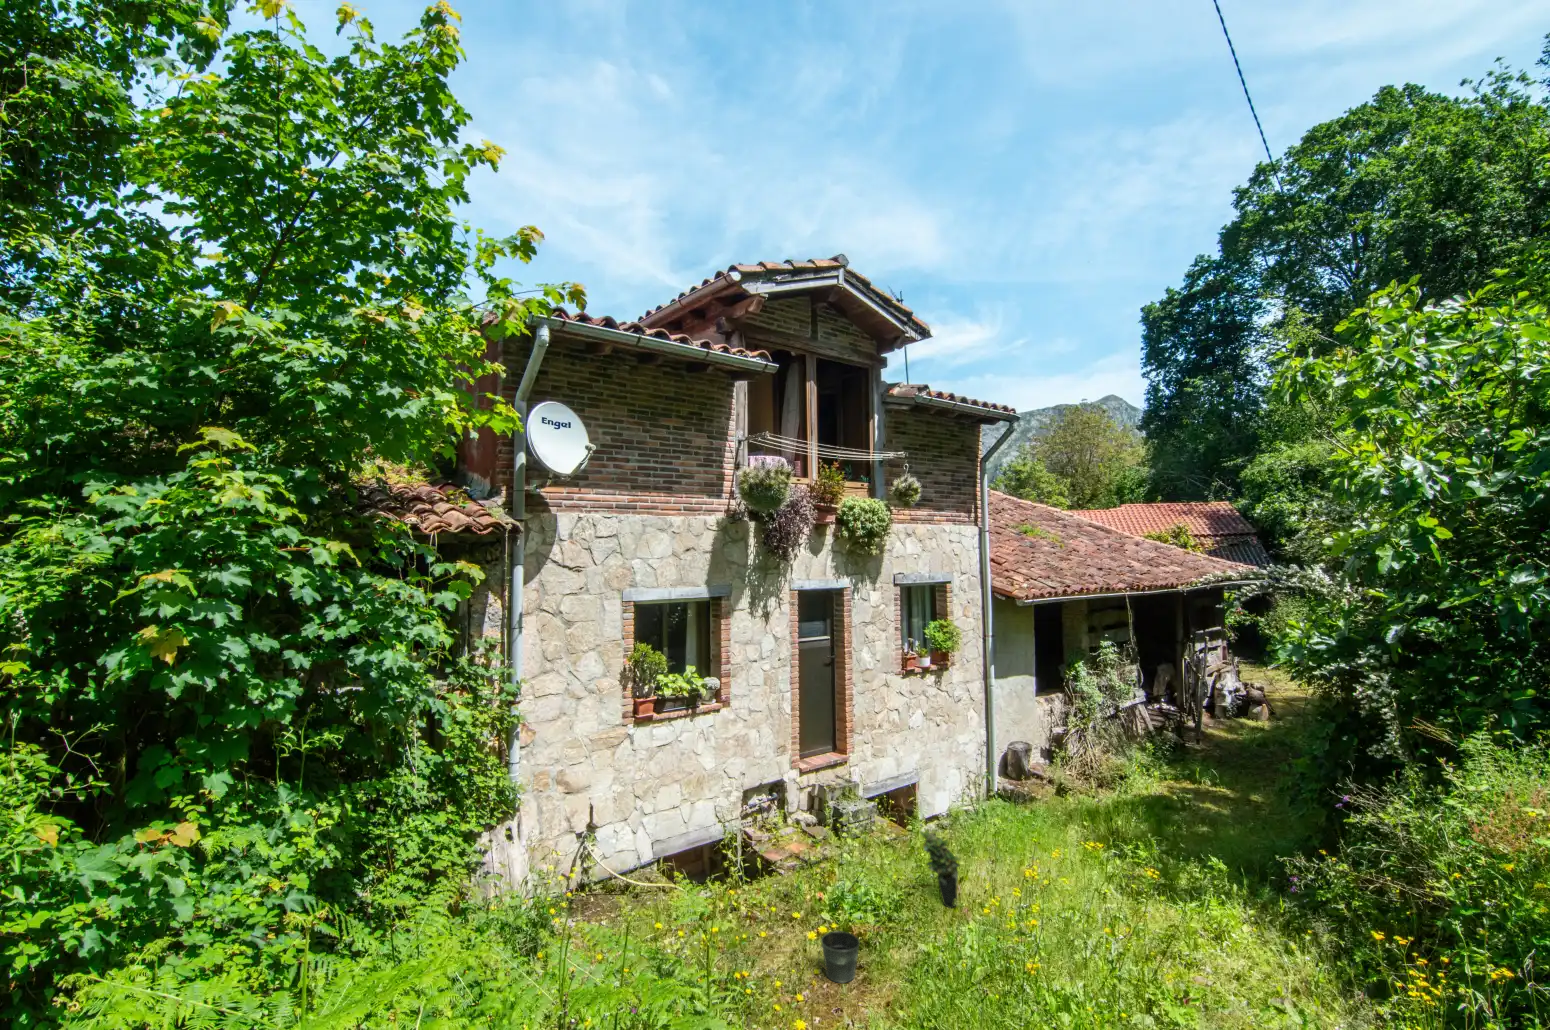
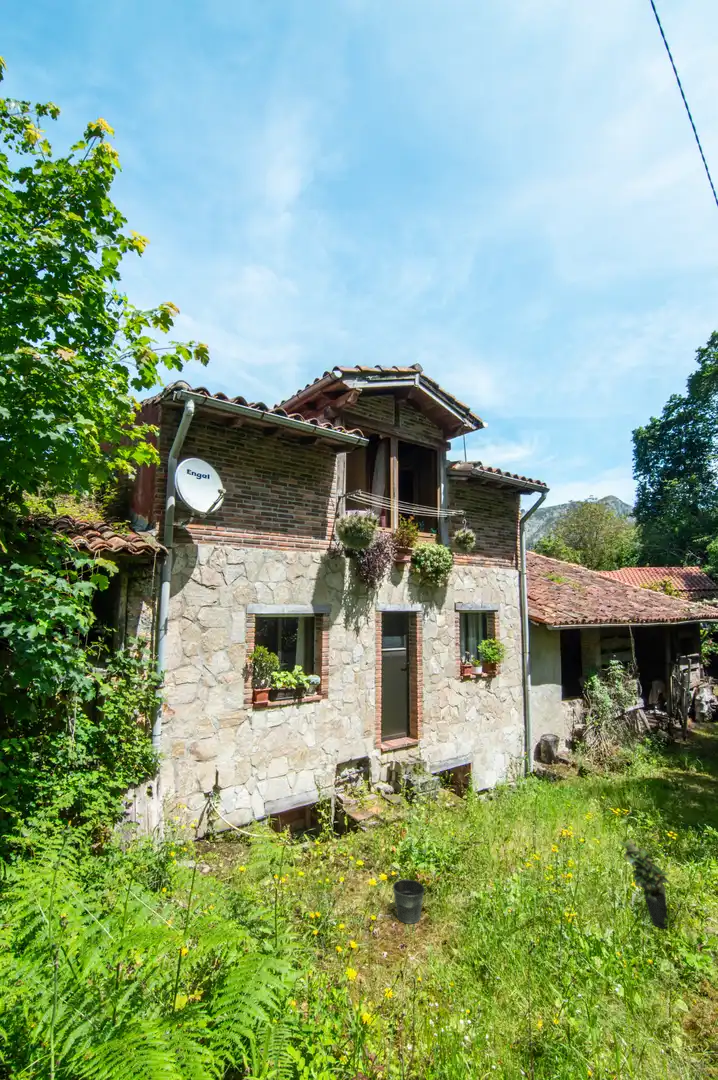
potted plant: present [920,829,960,908] -> present [619,838,670,929]

